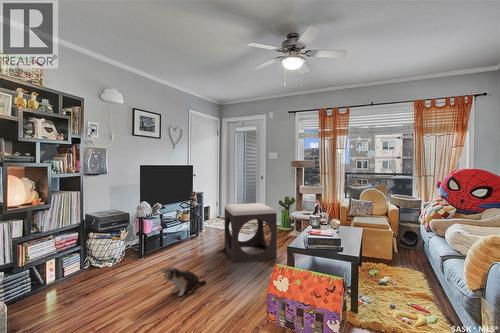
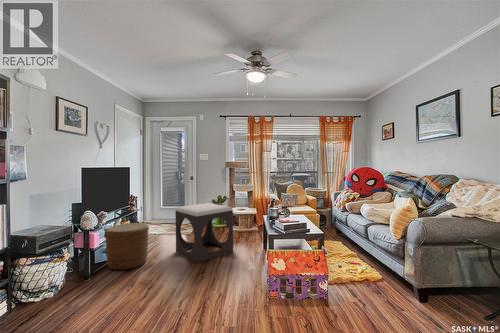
woven basket: none [161,216,197,257] -> present [105,223,149,270]
plush toy: present [161,267,206,296] -> none [151,274,187,303]

